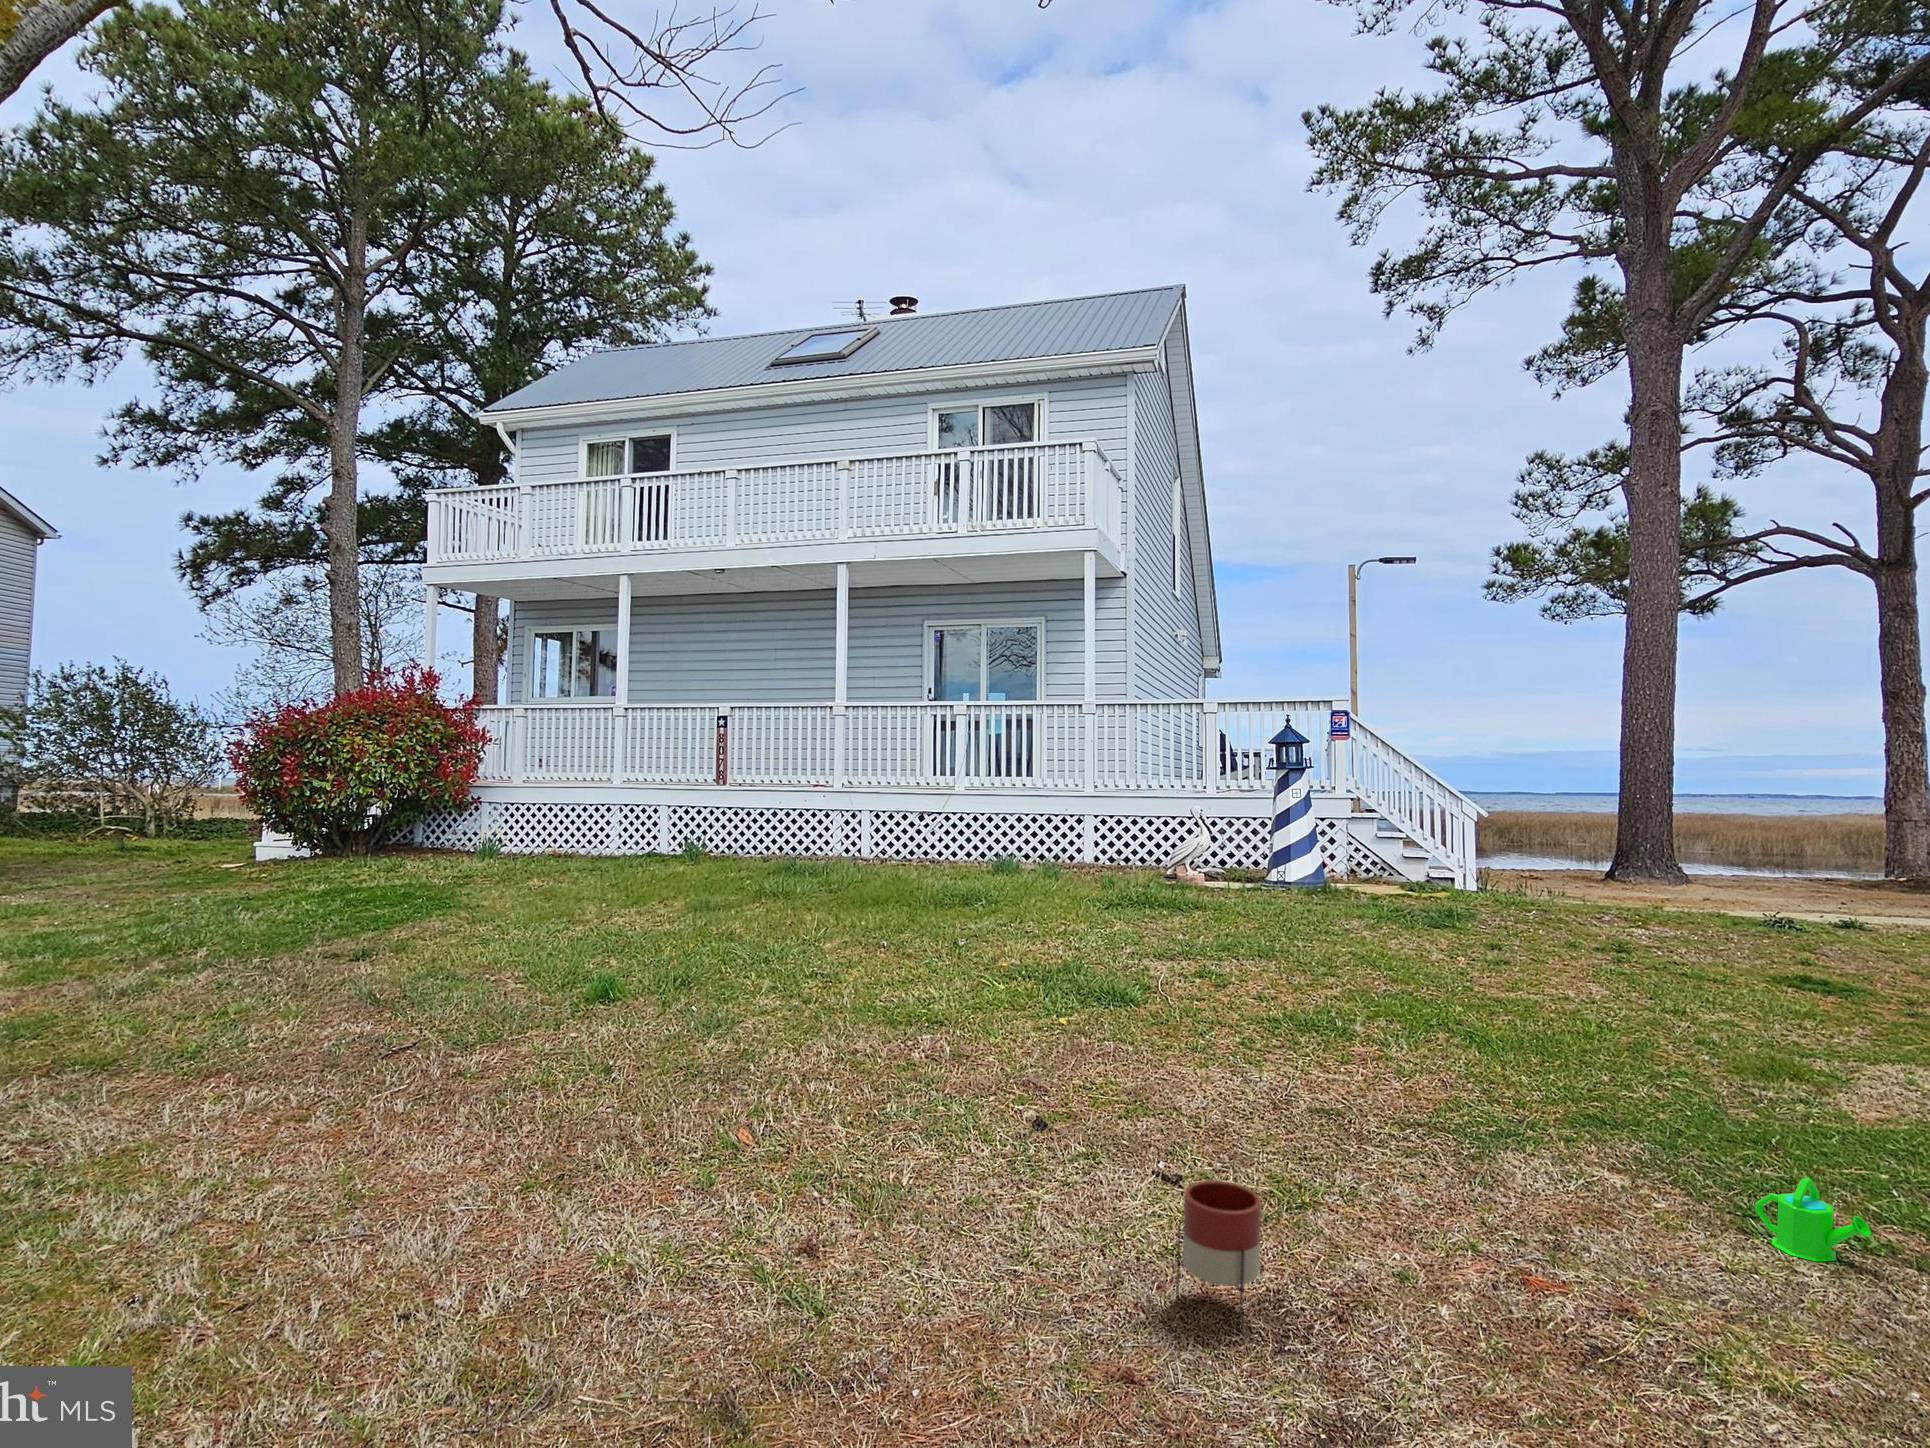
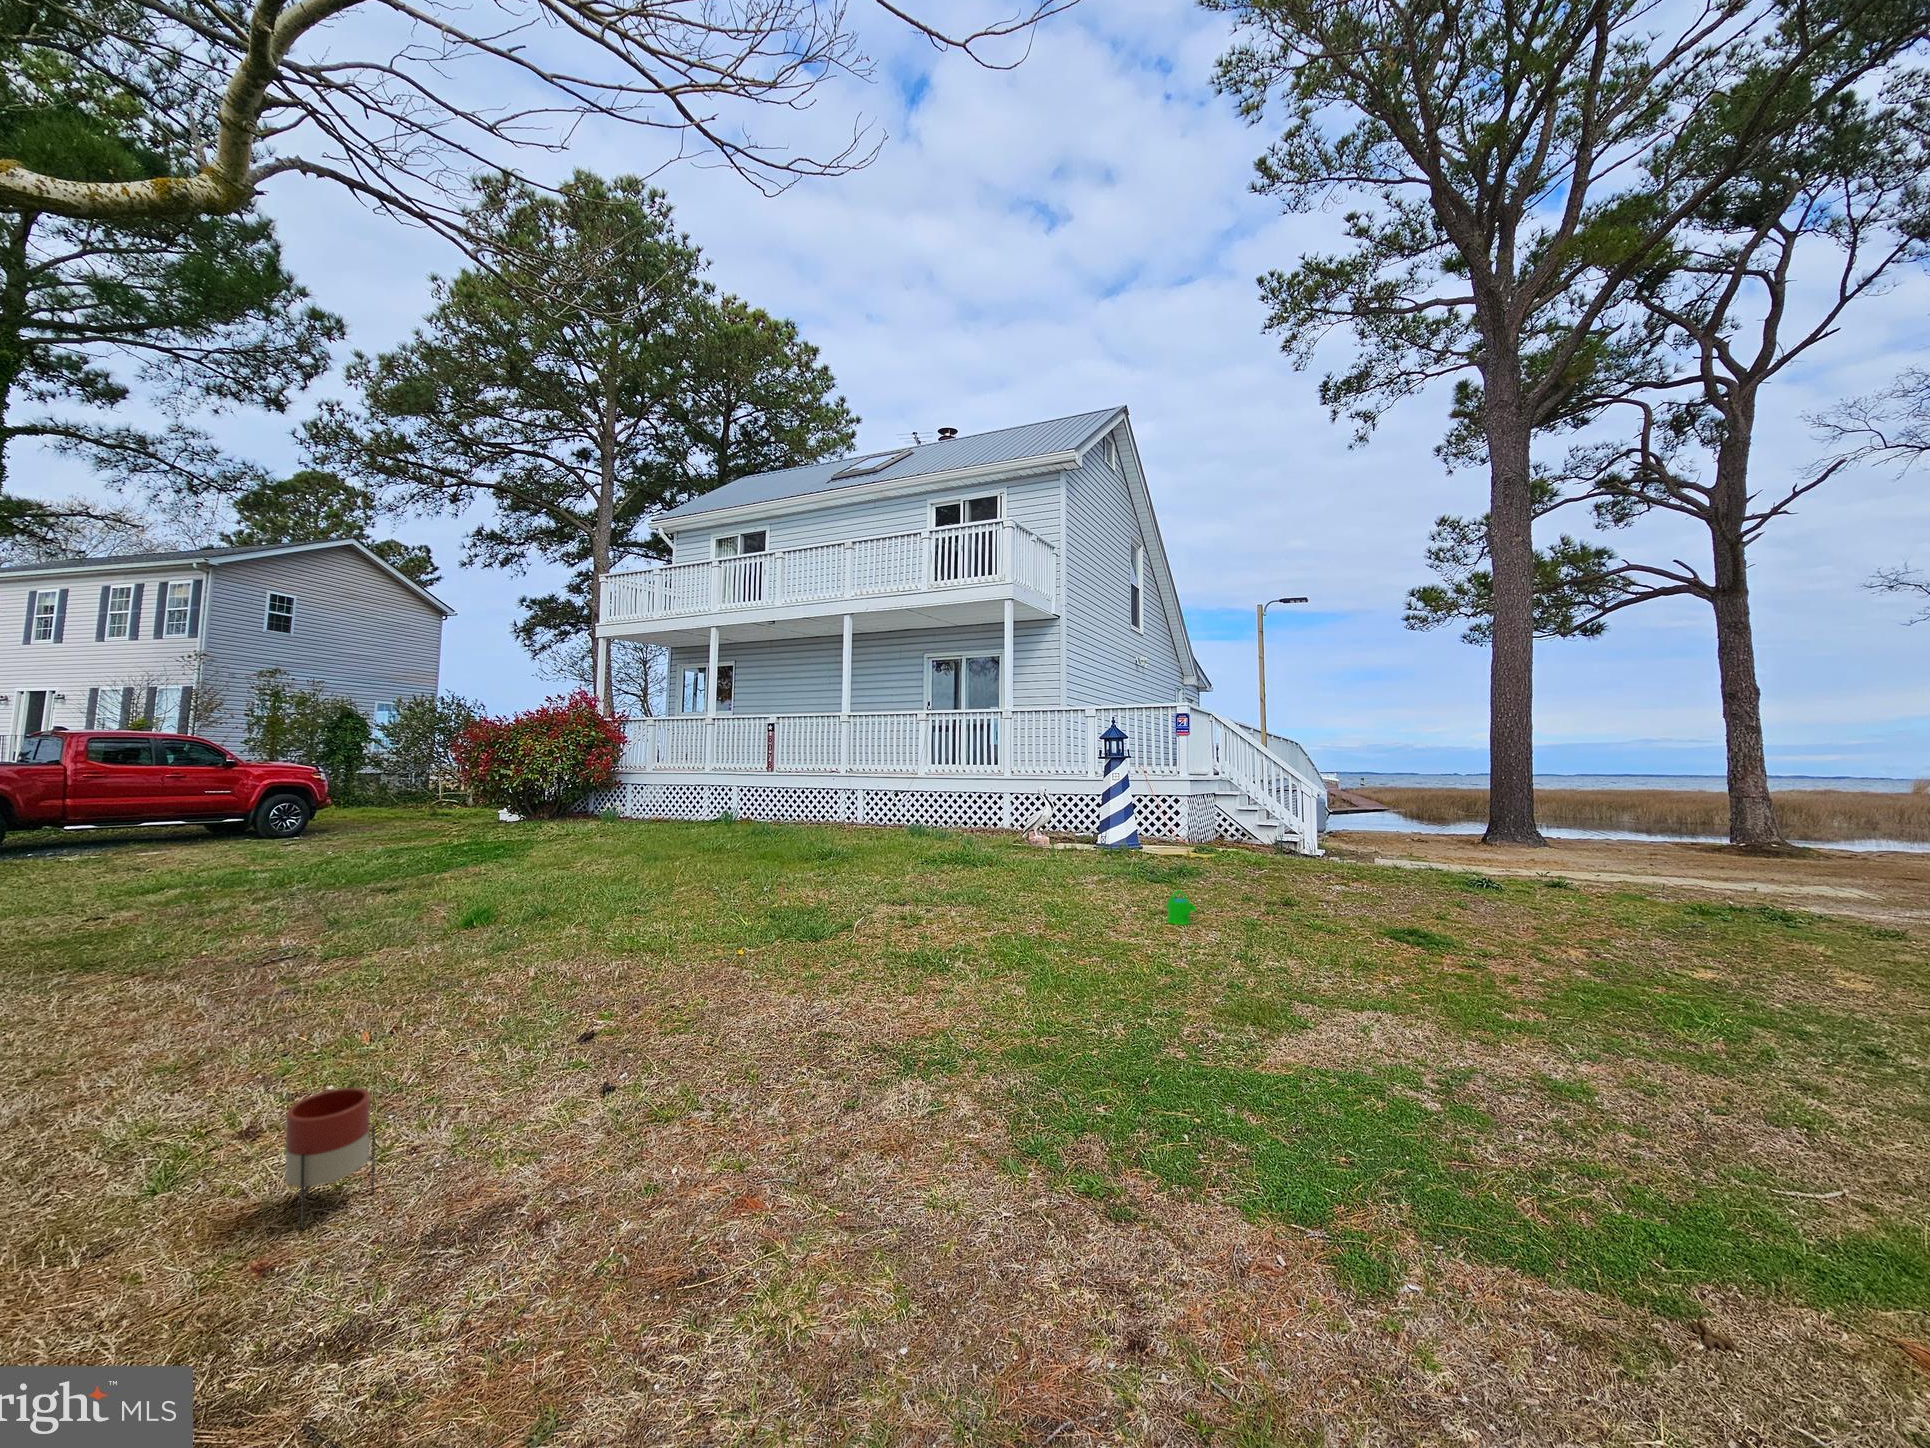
watering can: present [1755,1178,1871,1262] -> present [1166,890,1196,925]

